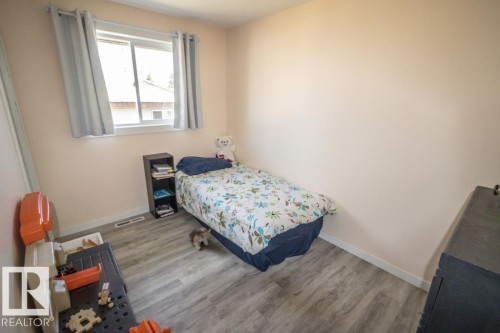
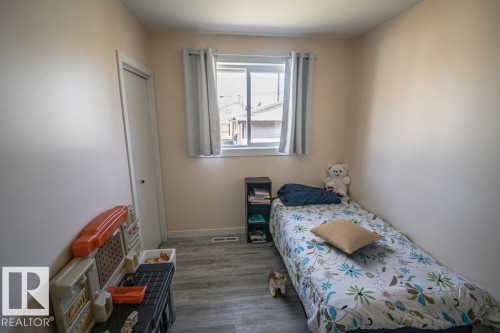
pillow: none [223,174,272,194] -> present [309,219,382,254]

